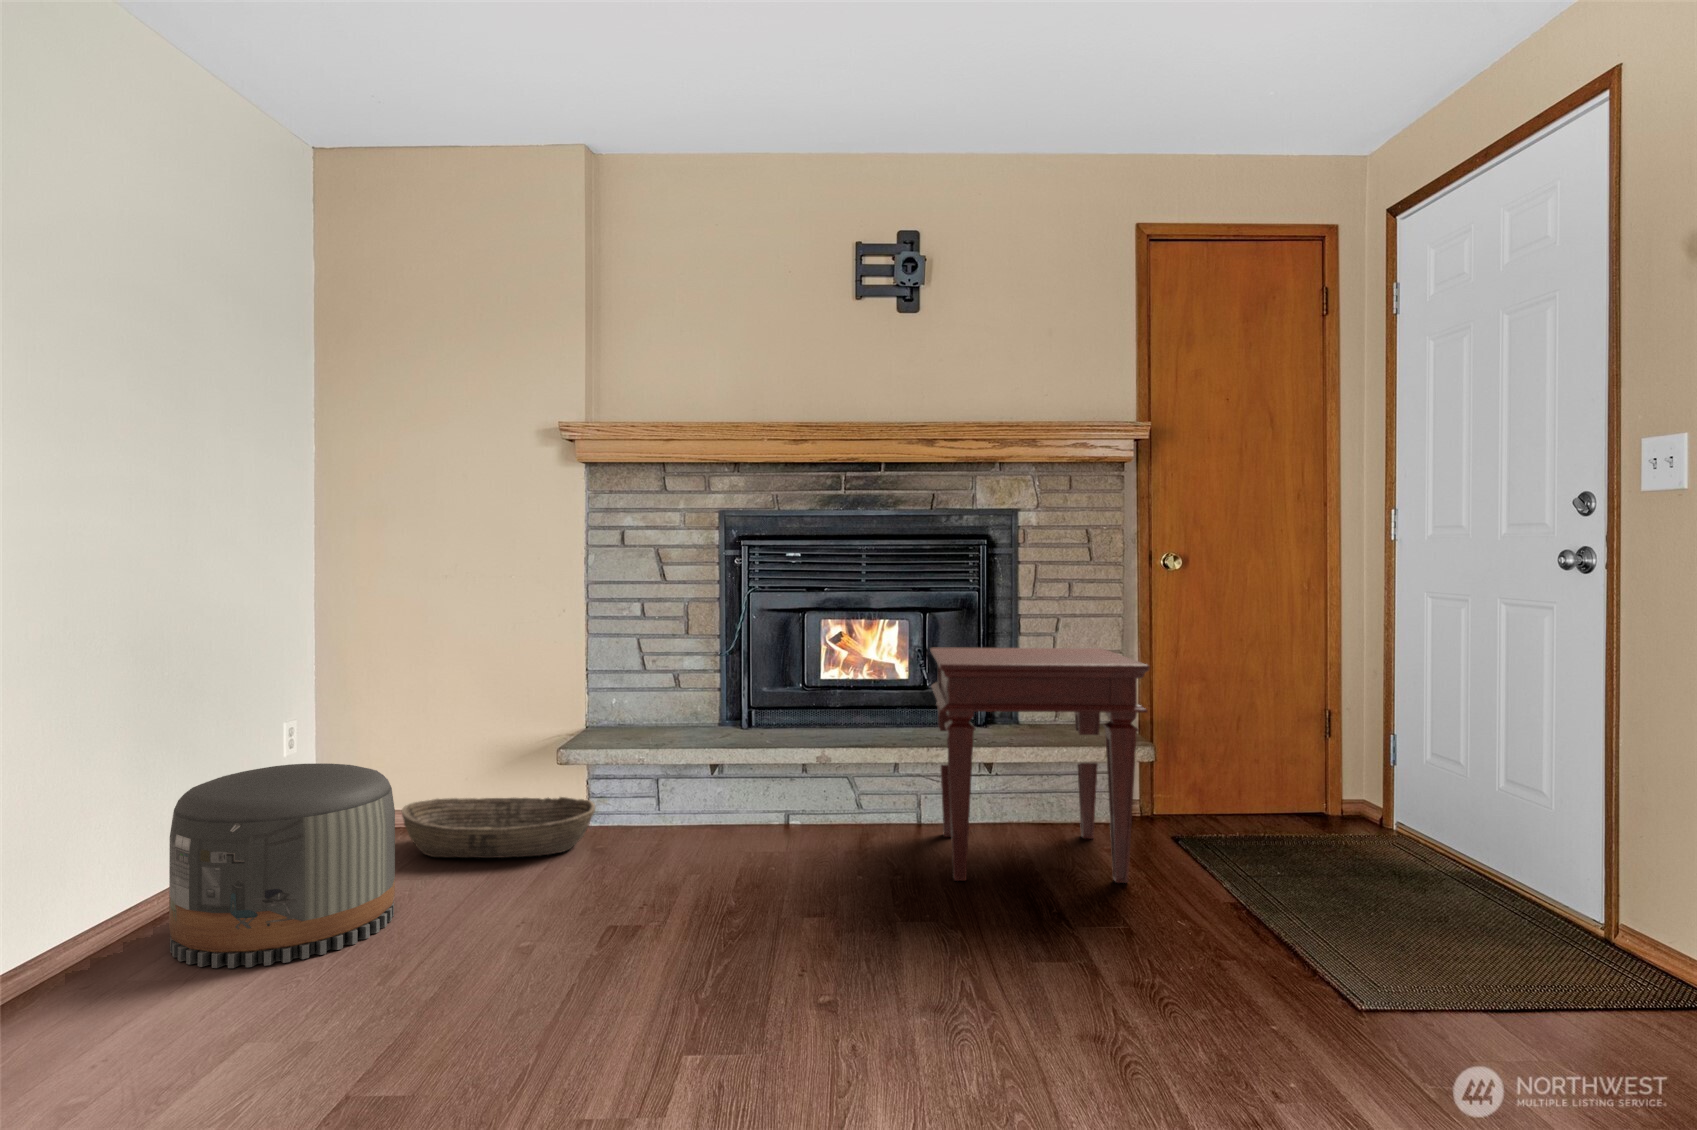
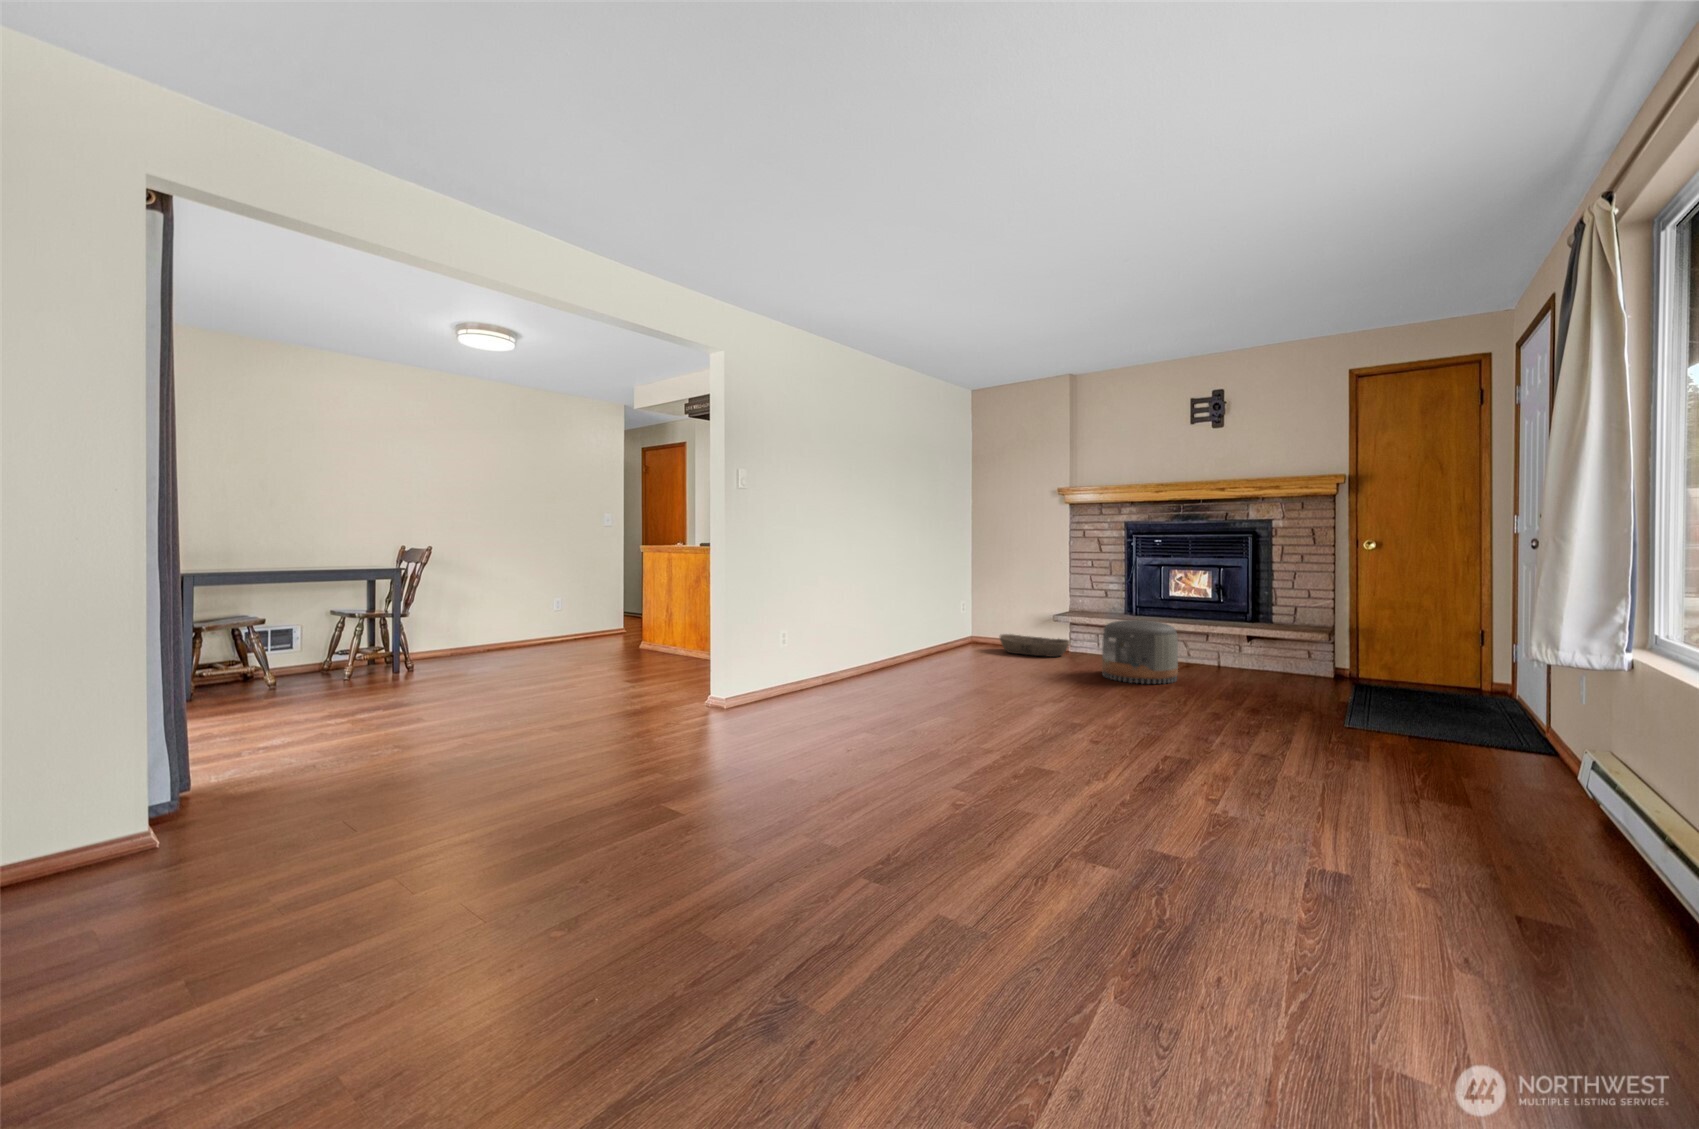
side table: present [930,648,1150,883] -> none [1205,585,1319,689]
pouf: present [169,763,395,968] -> present [1102,620,1178,684]

